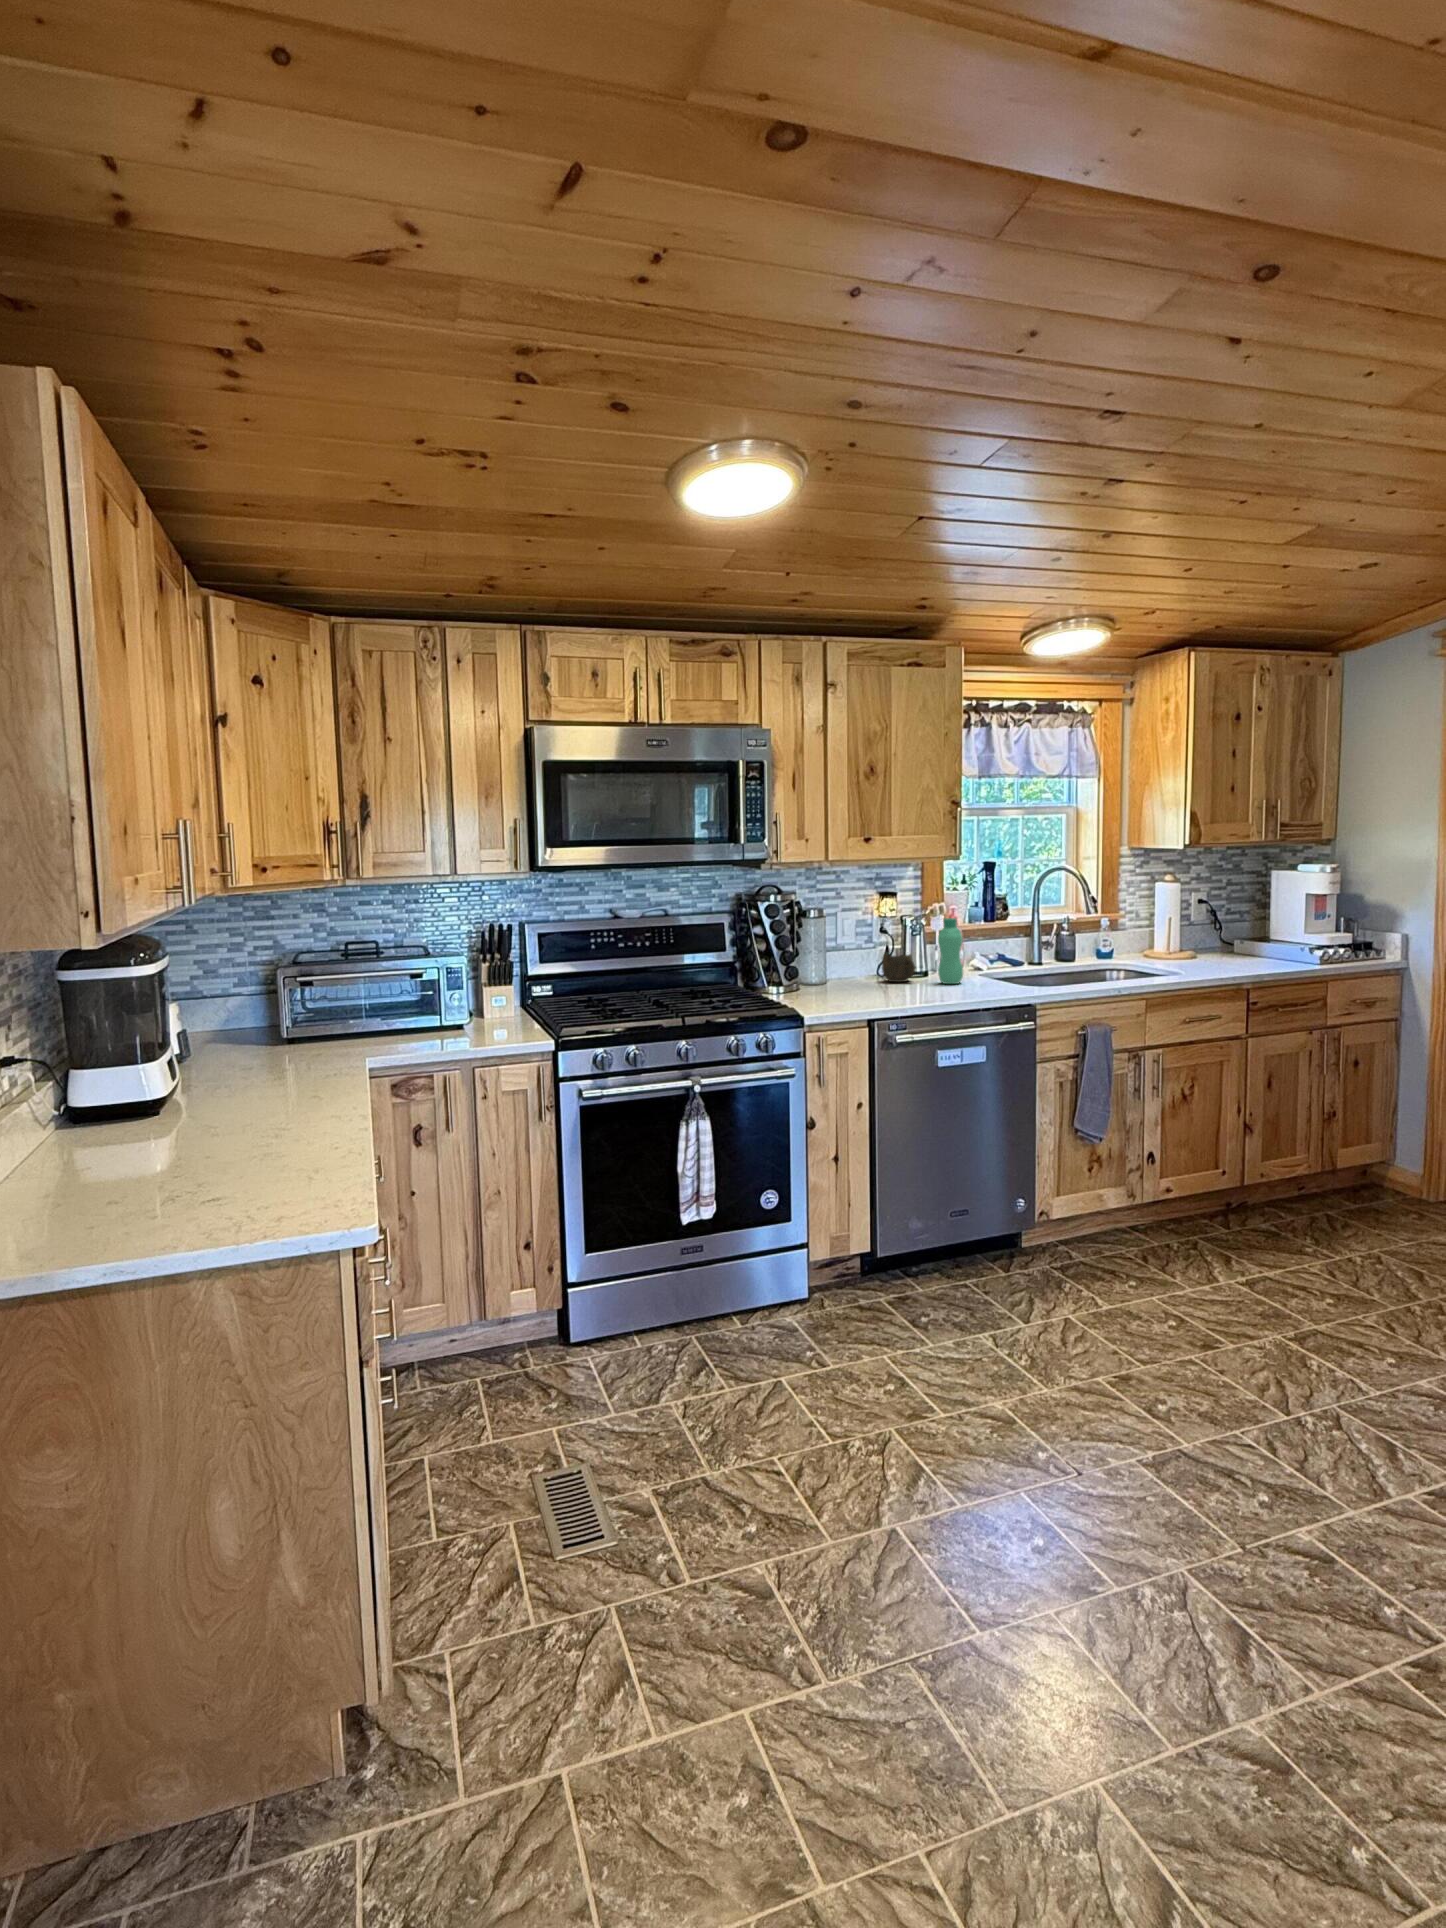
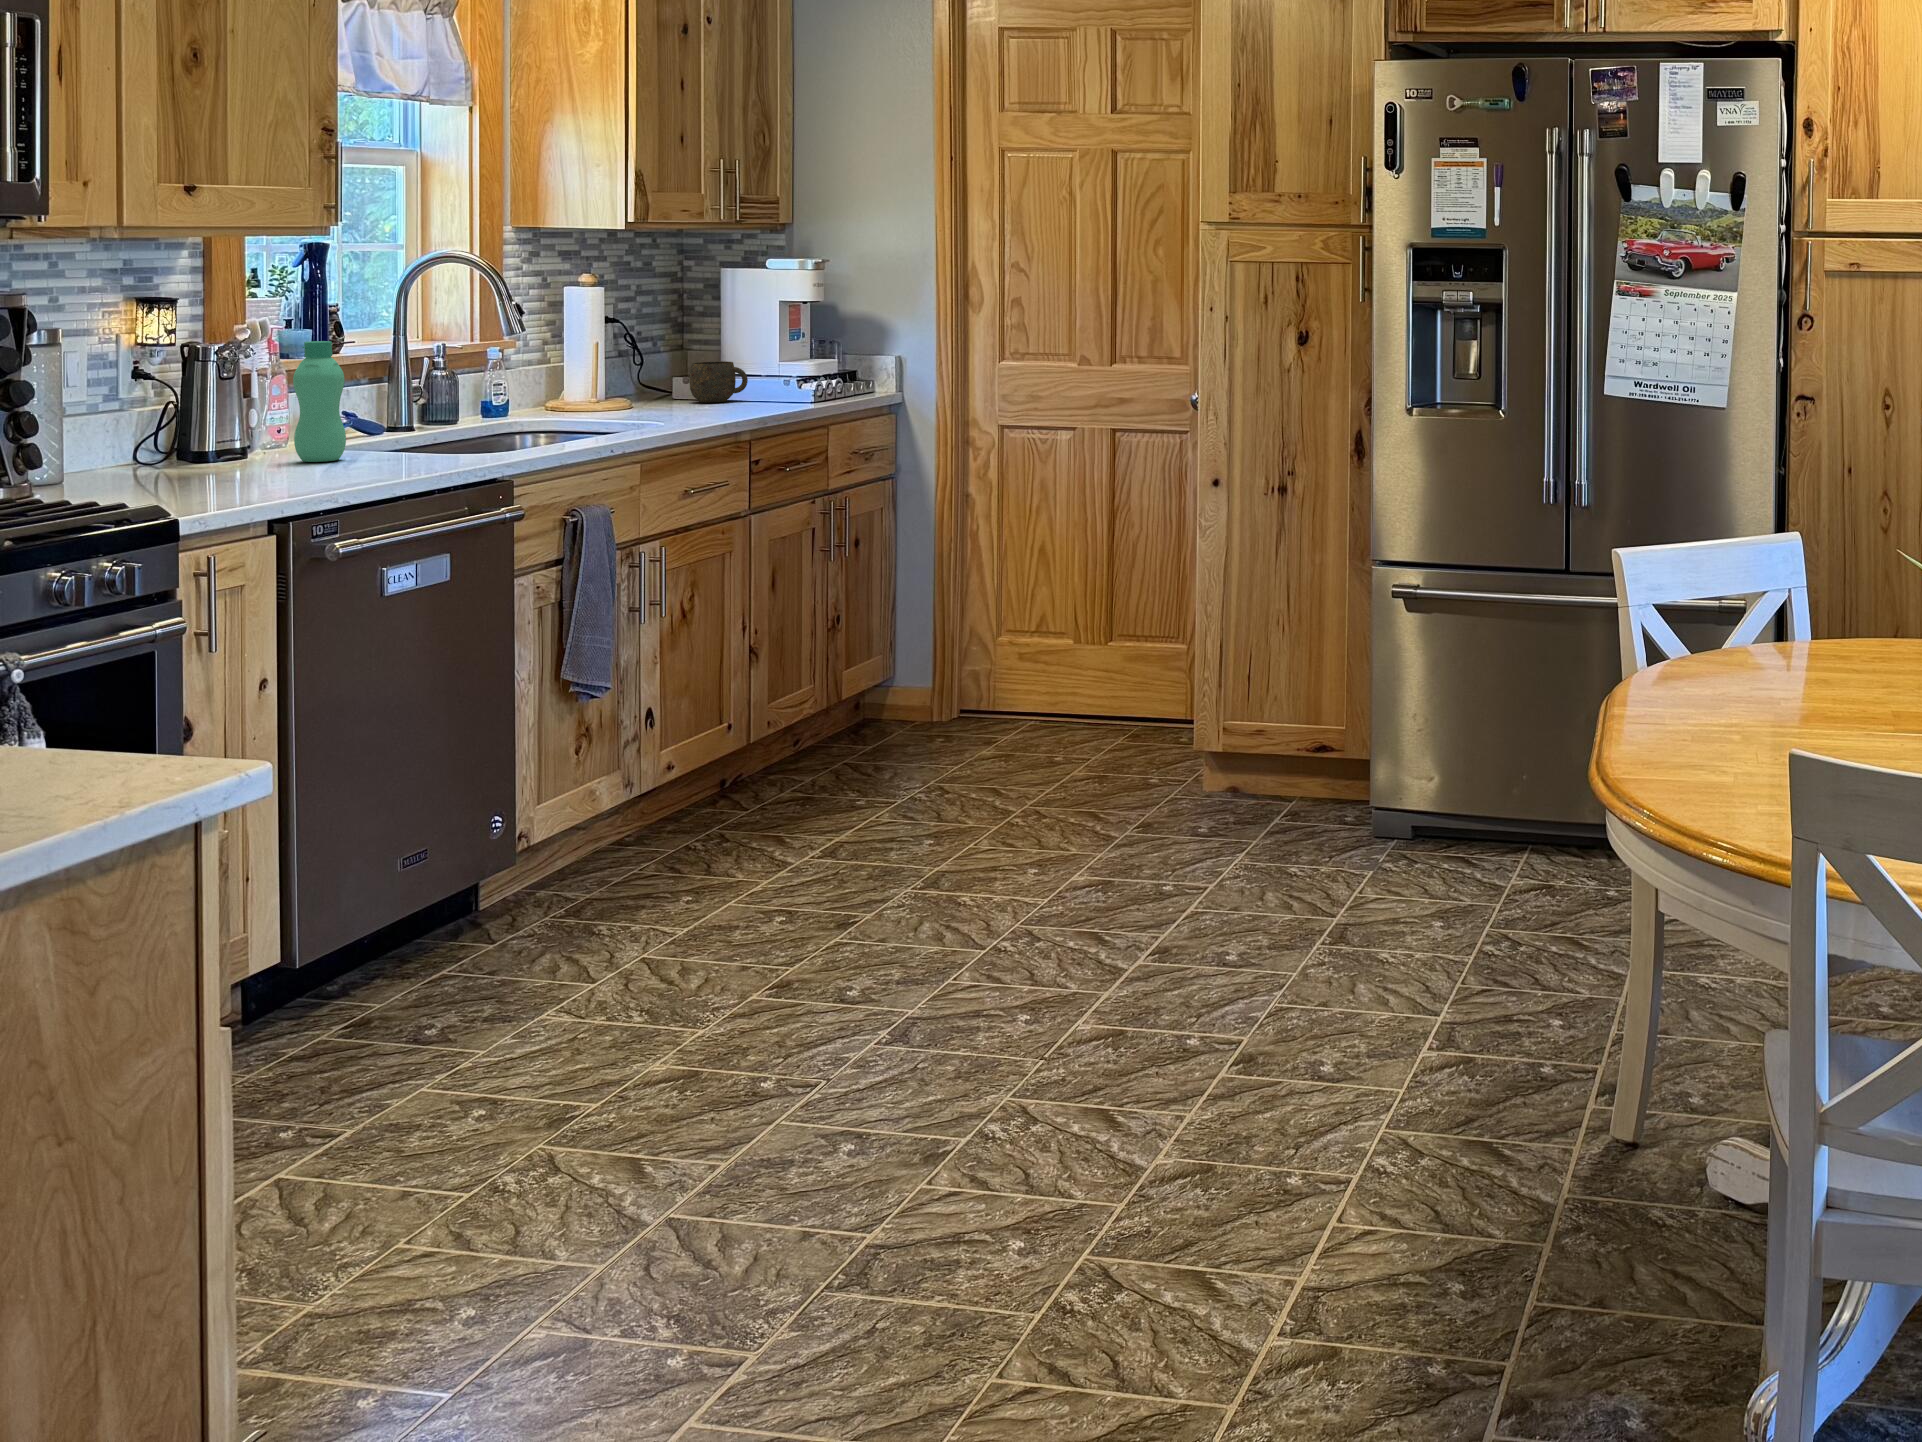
mug: present [882,953,915,982] -> present [689,361,748,403]

